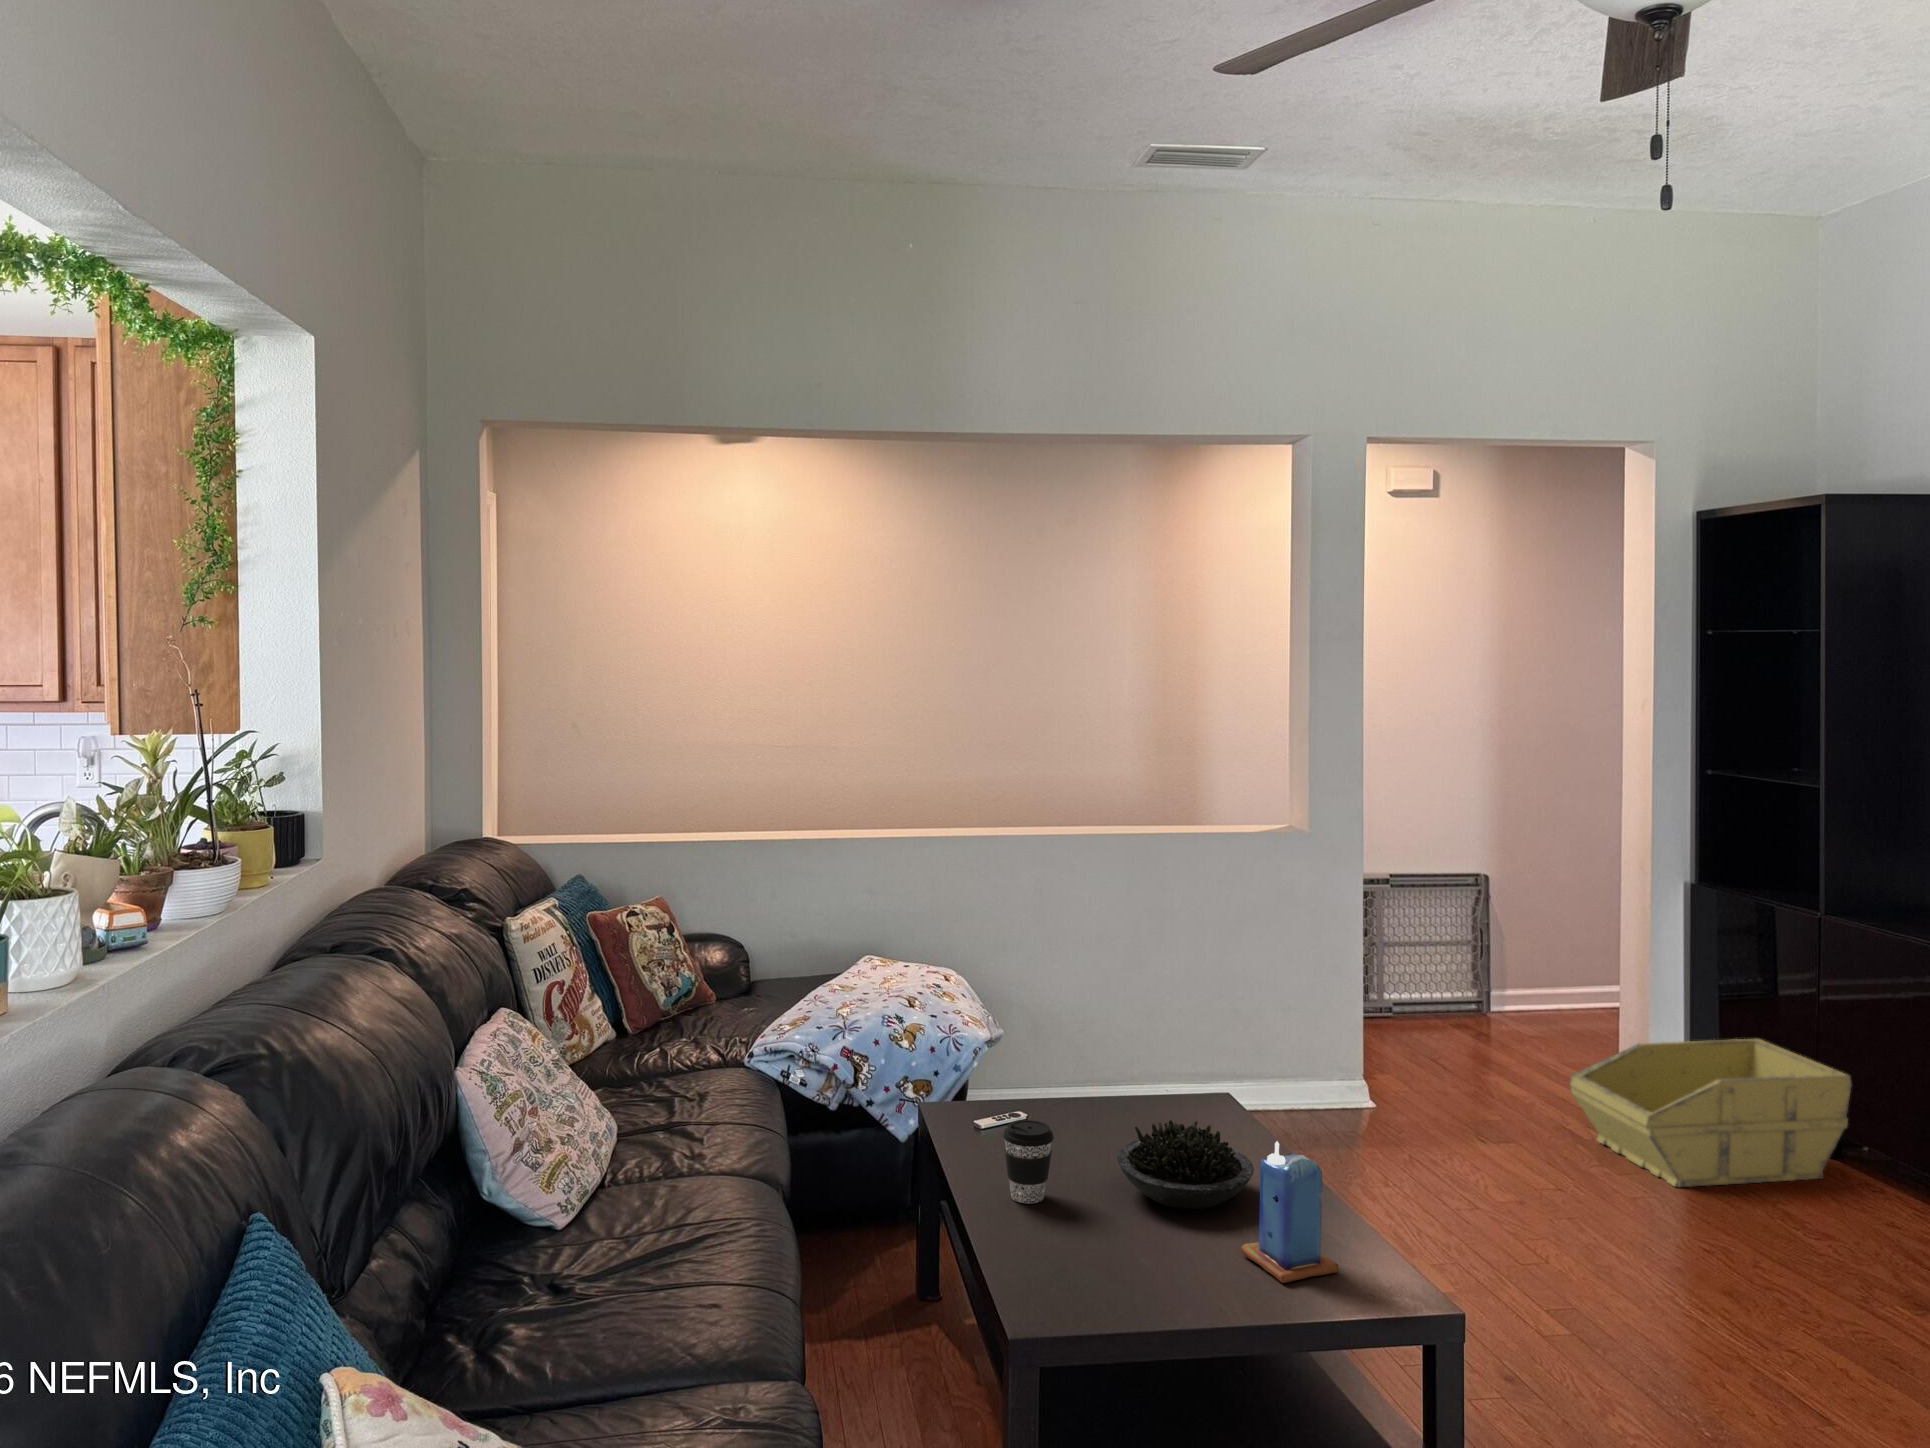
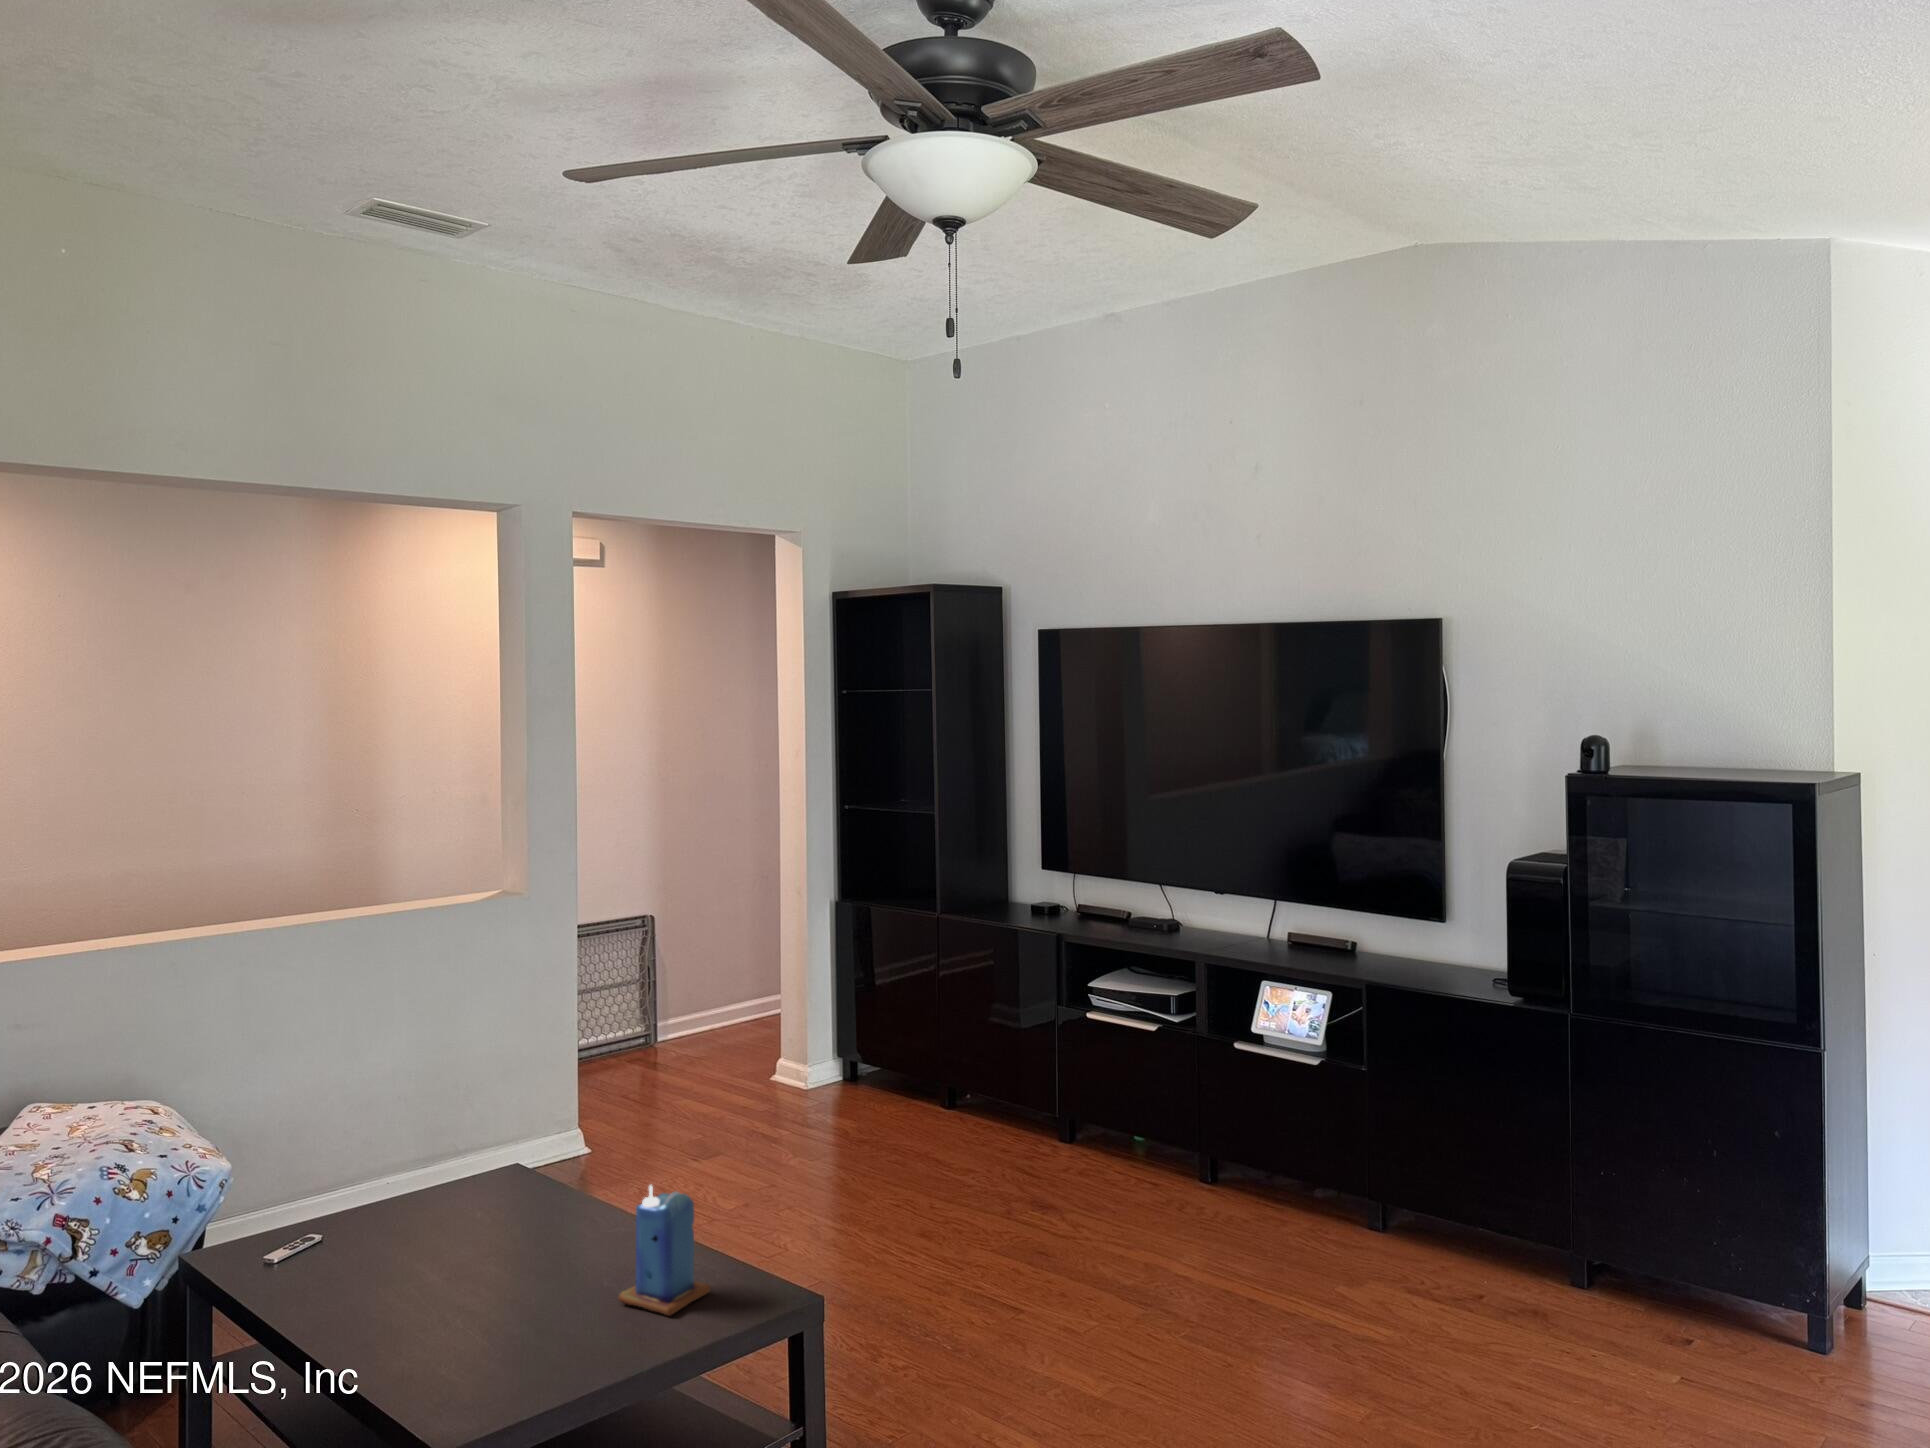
storage bin: present [1570,1039,1852,1187] -> none [767,1024,968,1161]
coffee cup: present [1003,1120,1054,1203] -> none [341,1231,400,1324]
succulent plant: present [1117,1120,1254,1209] -> none [462,1190,602,1282]

